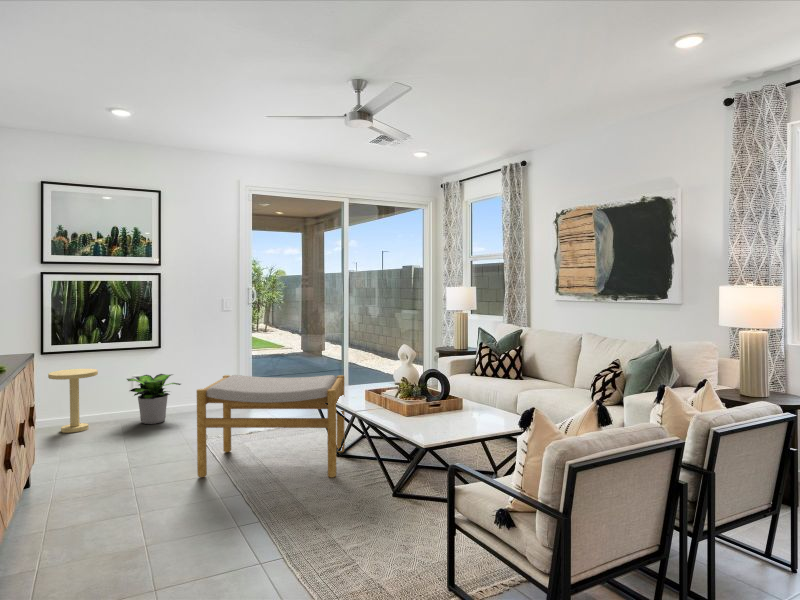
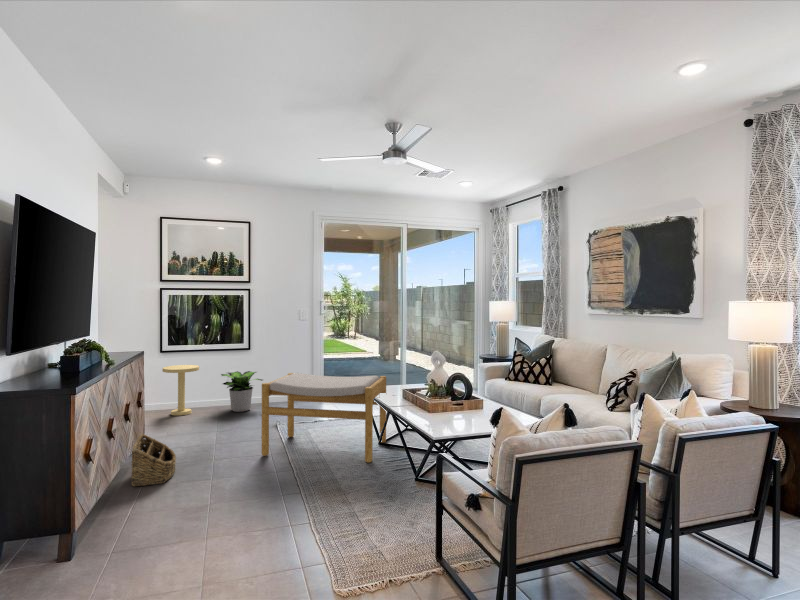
basket: none [32,461,90,530] -> present [131,434,176,486]

